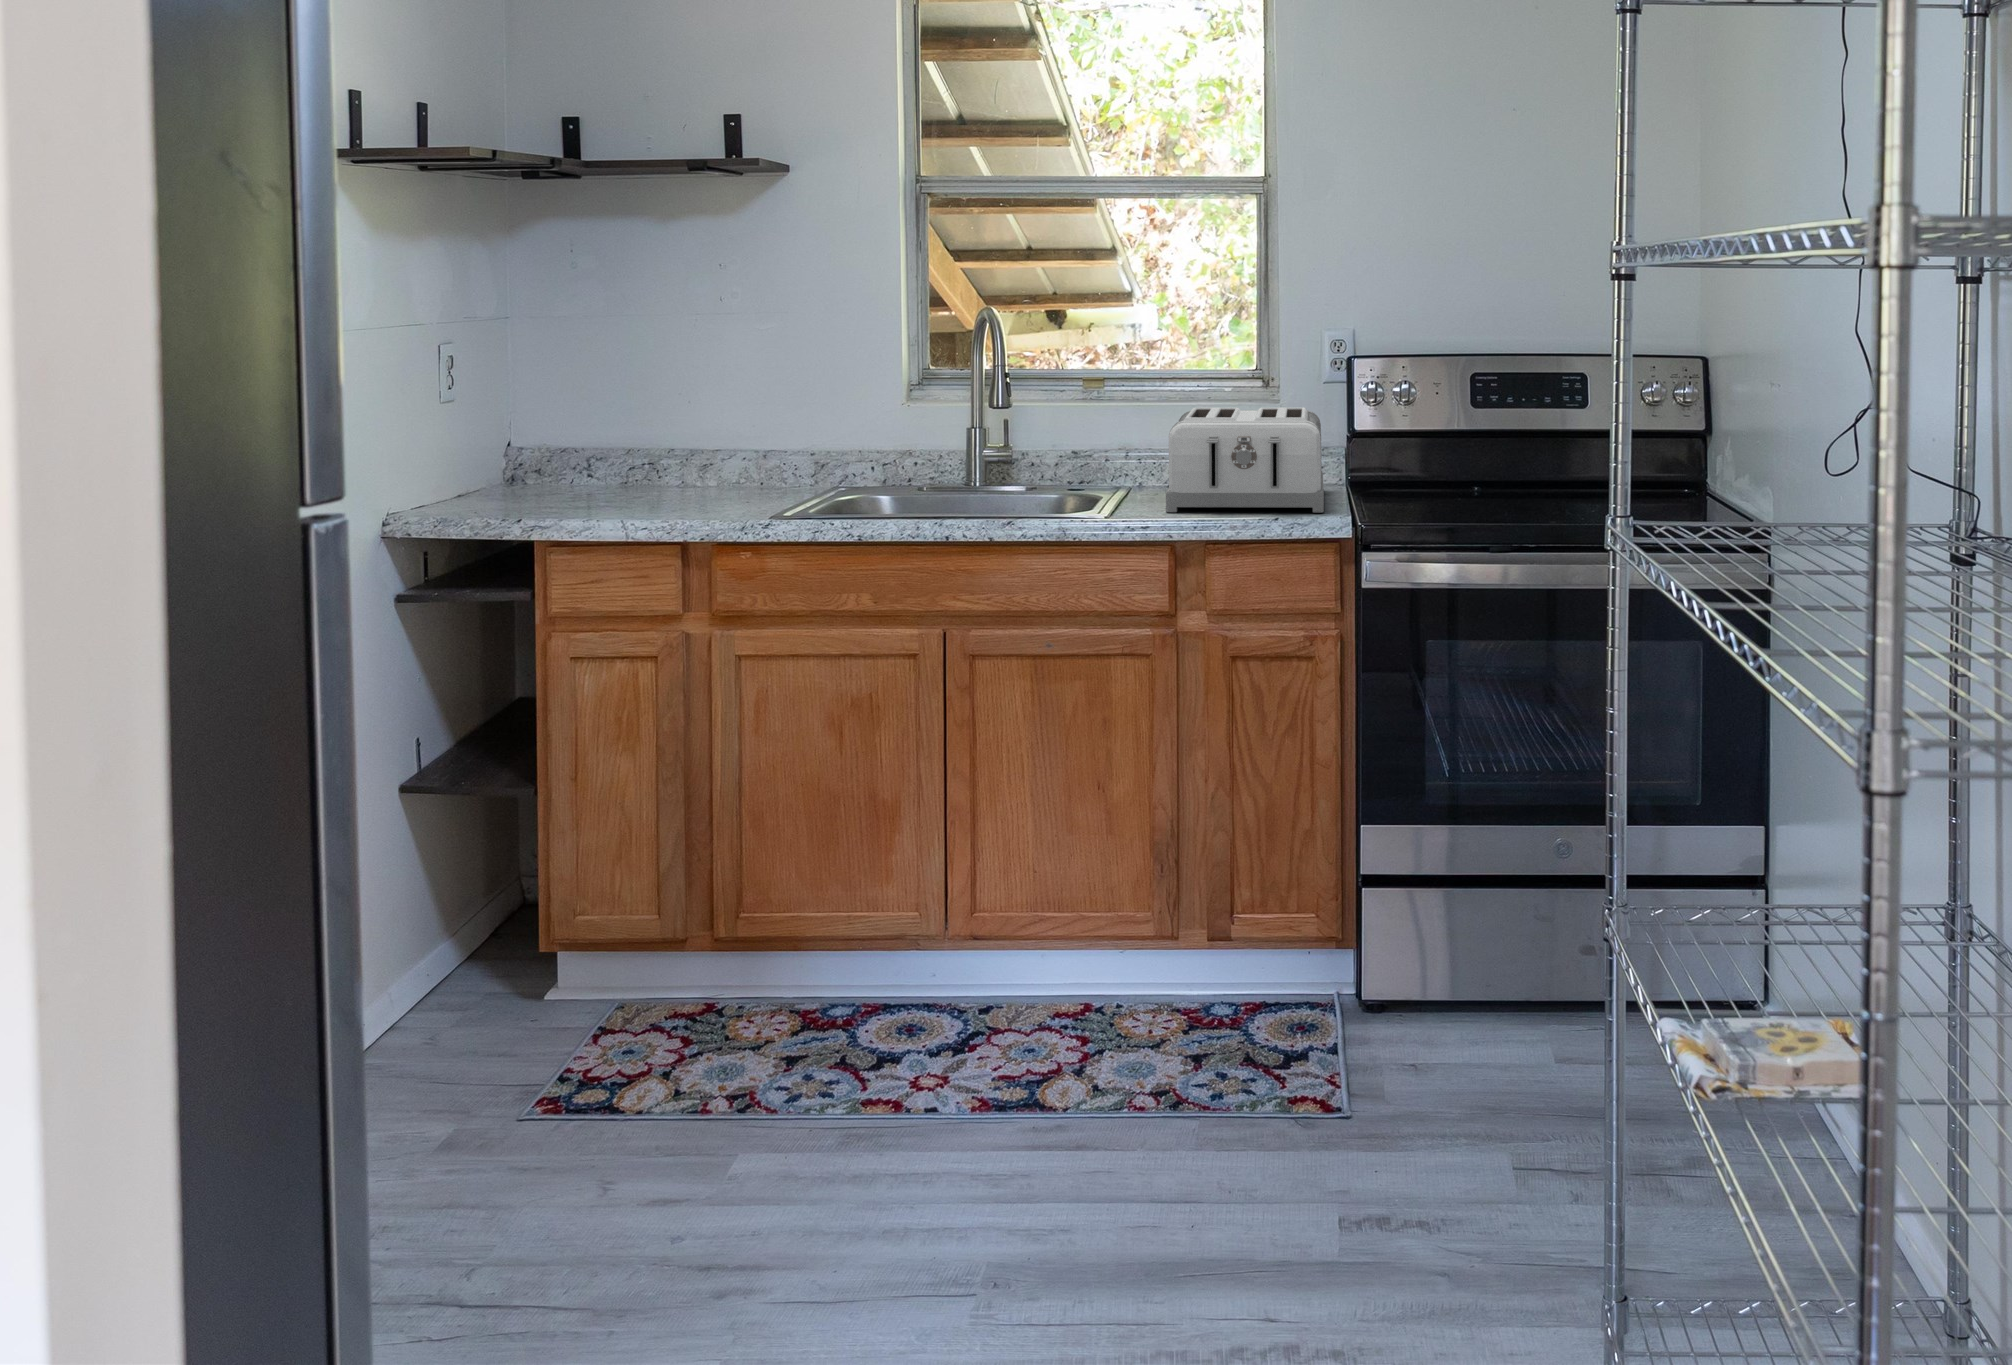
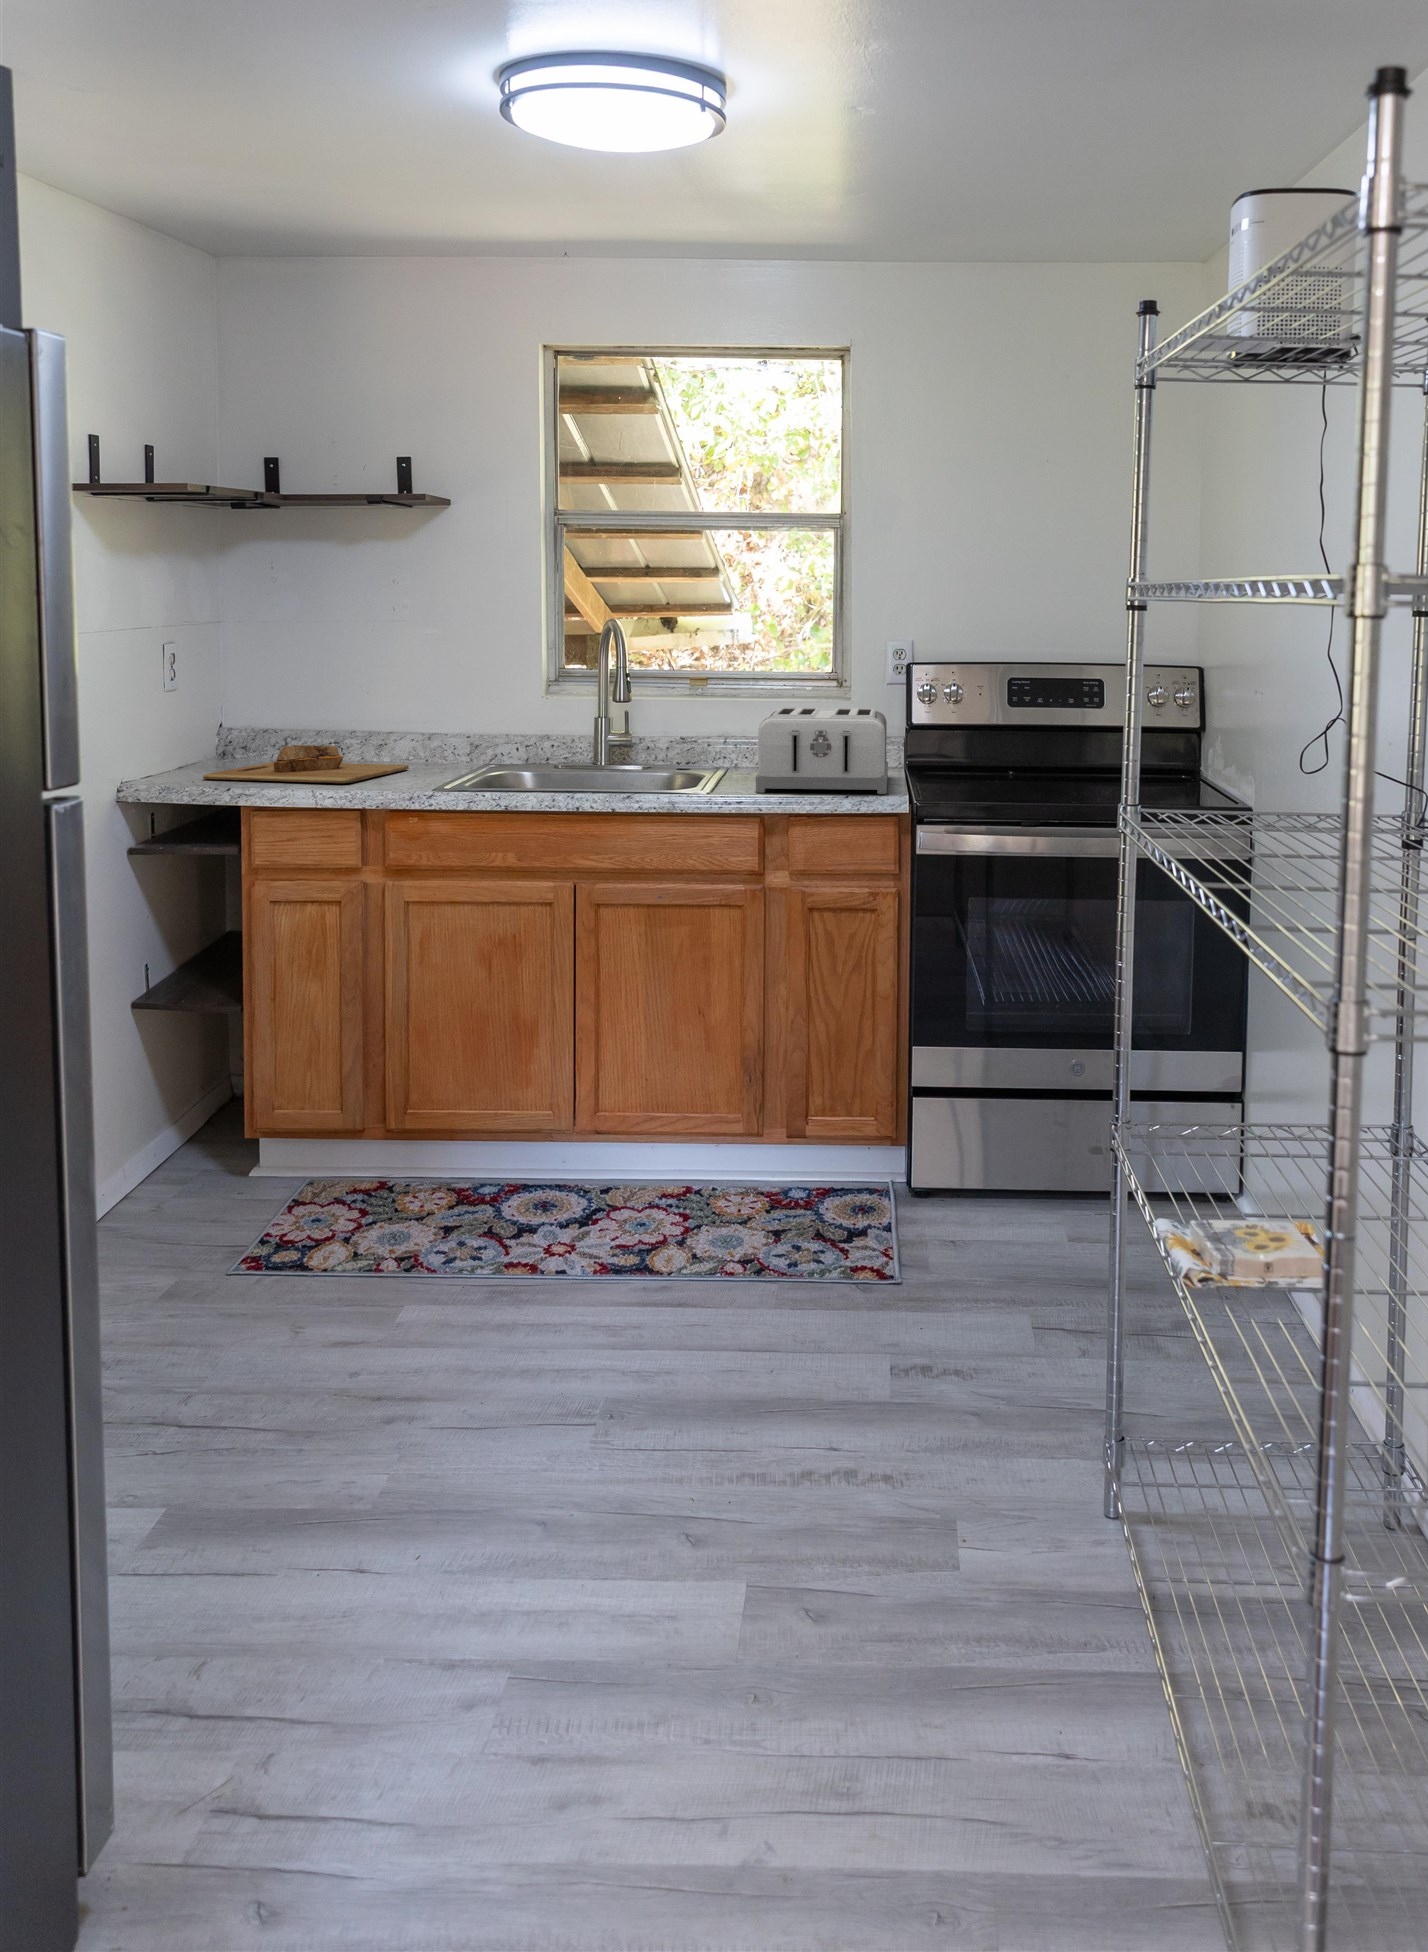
cutting board: none [494,459,739,506] -> present [203,745,409,783]

